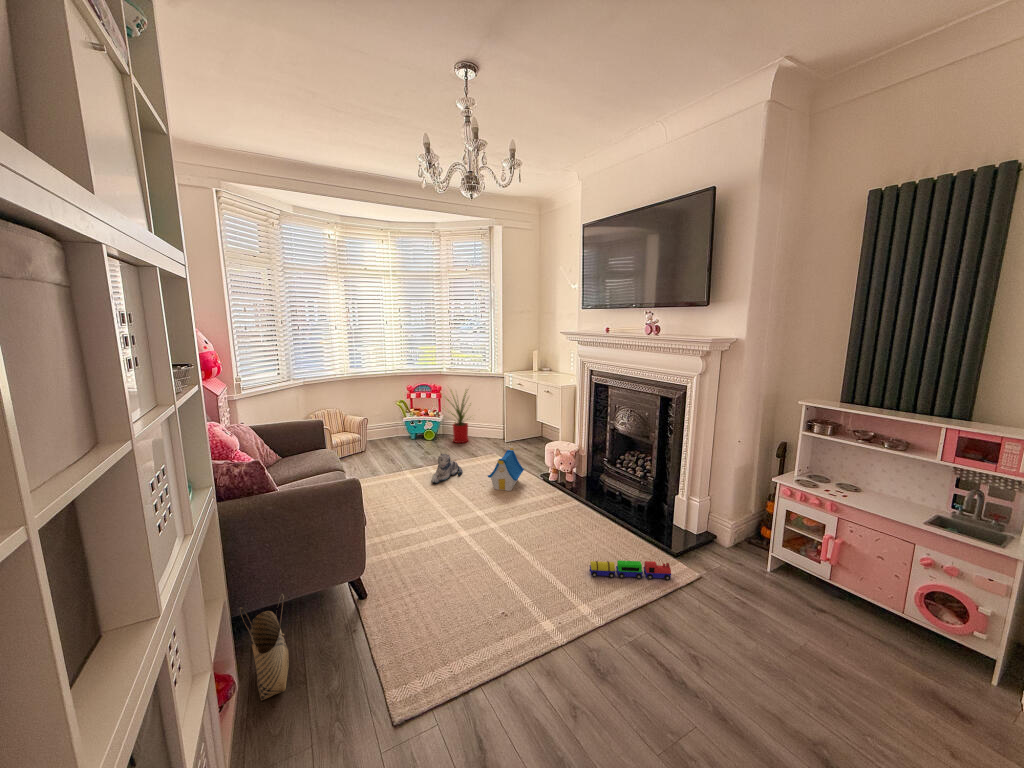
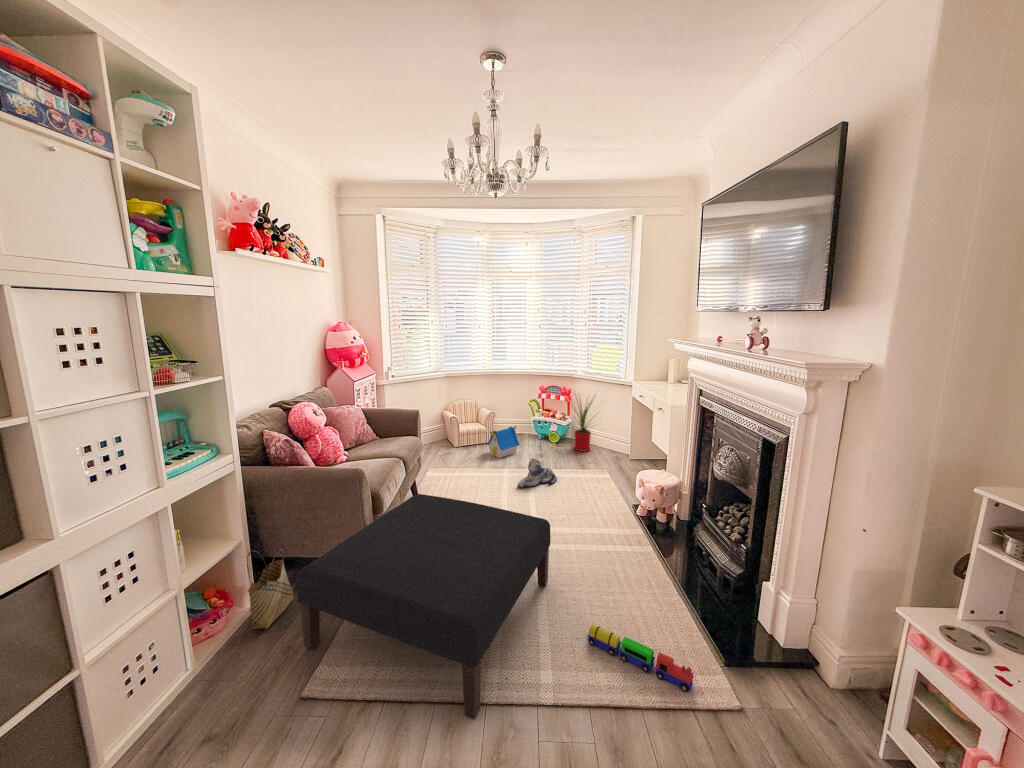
toy house: present [488,448,524,491] -> present [487,426,520,458]
ottoman: none [343,492,567,685] -> present [296,494,550,719]

